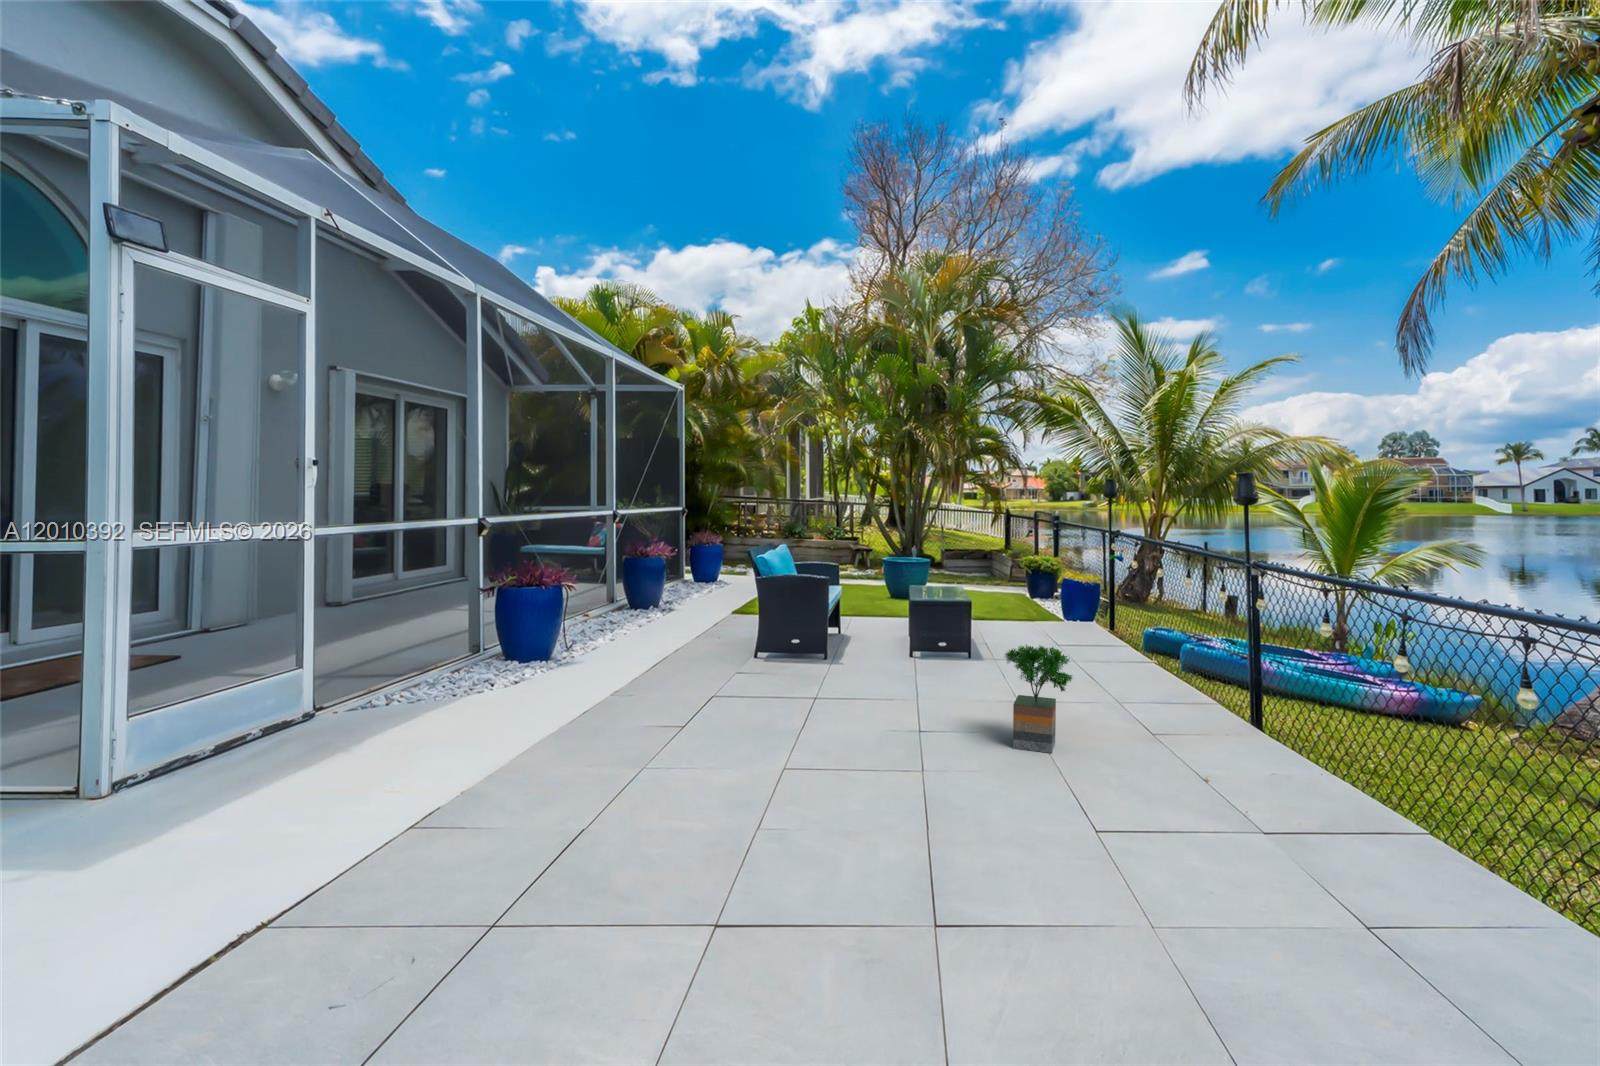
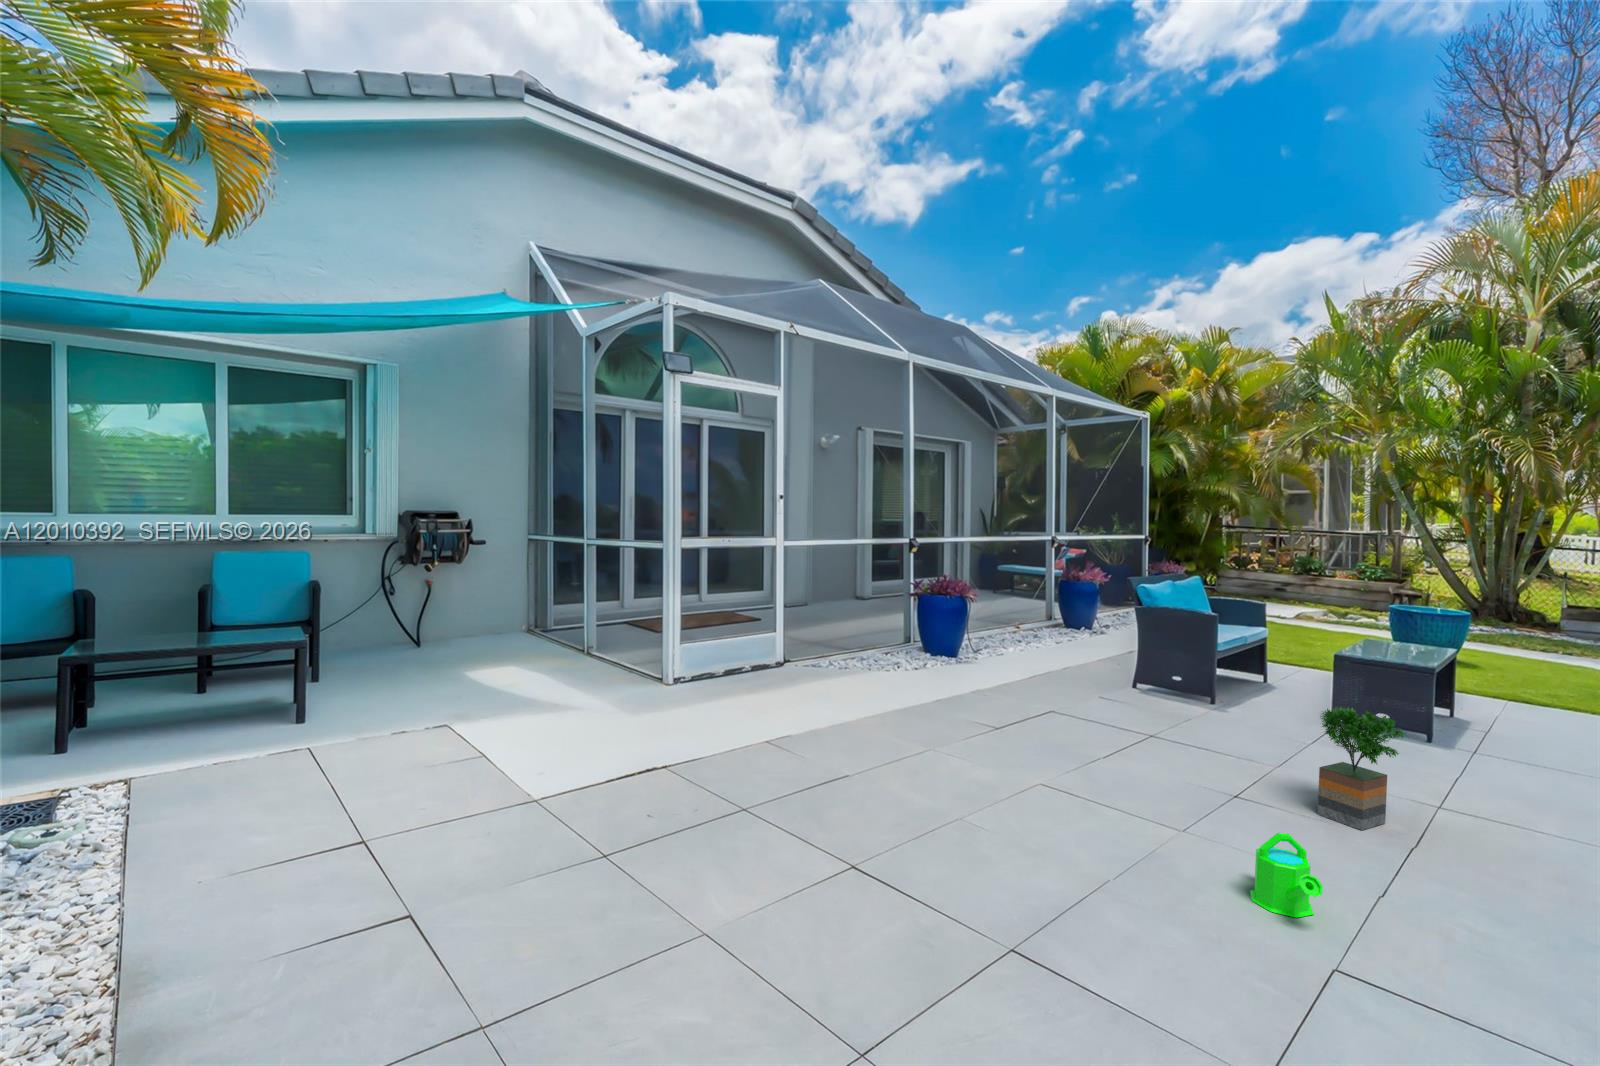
watering can: none [1055,777,1149,860] -> present [1250,833,1323,918]

